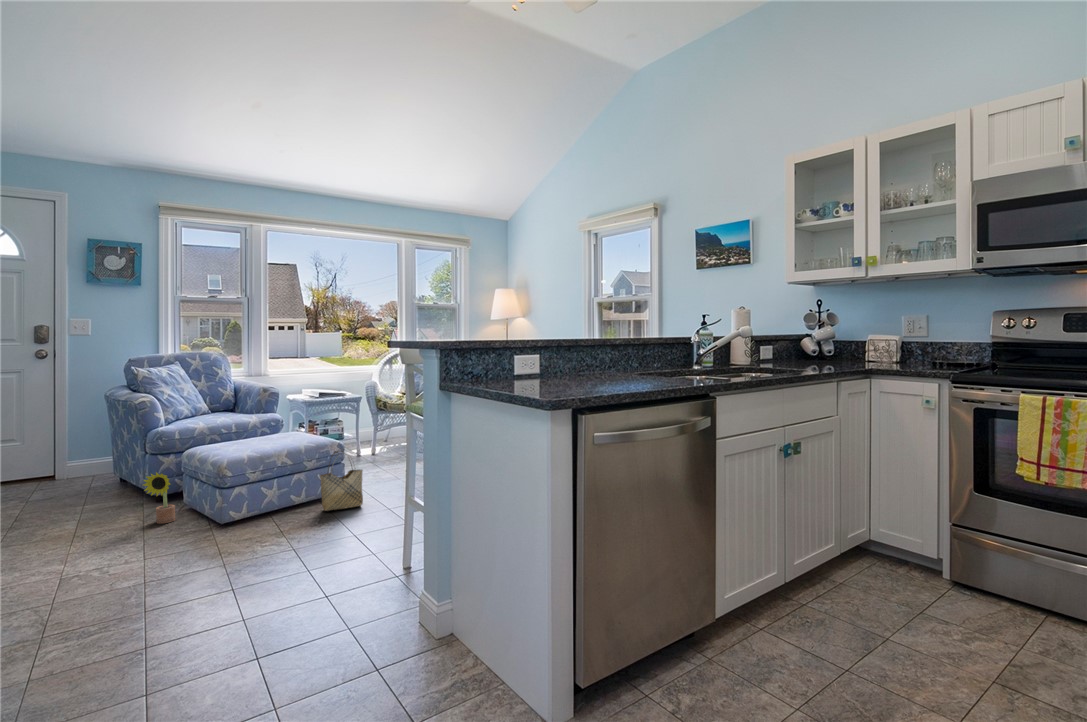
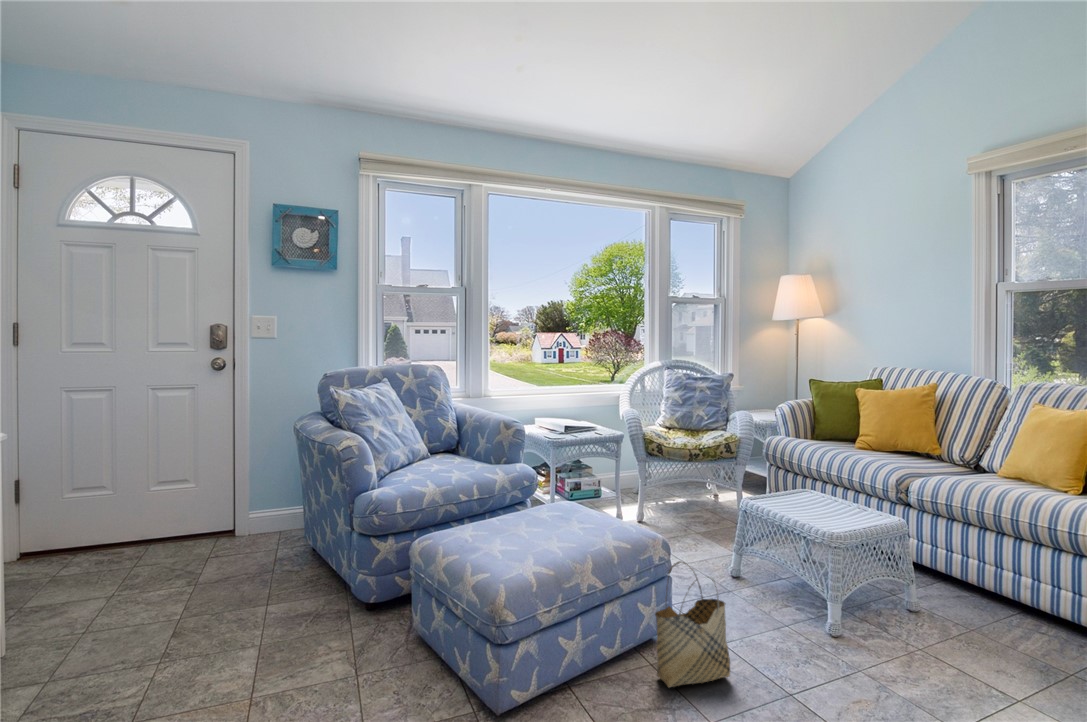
decorative plant: present [143,473,175,524] -> none [358,594,407,684]

